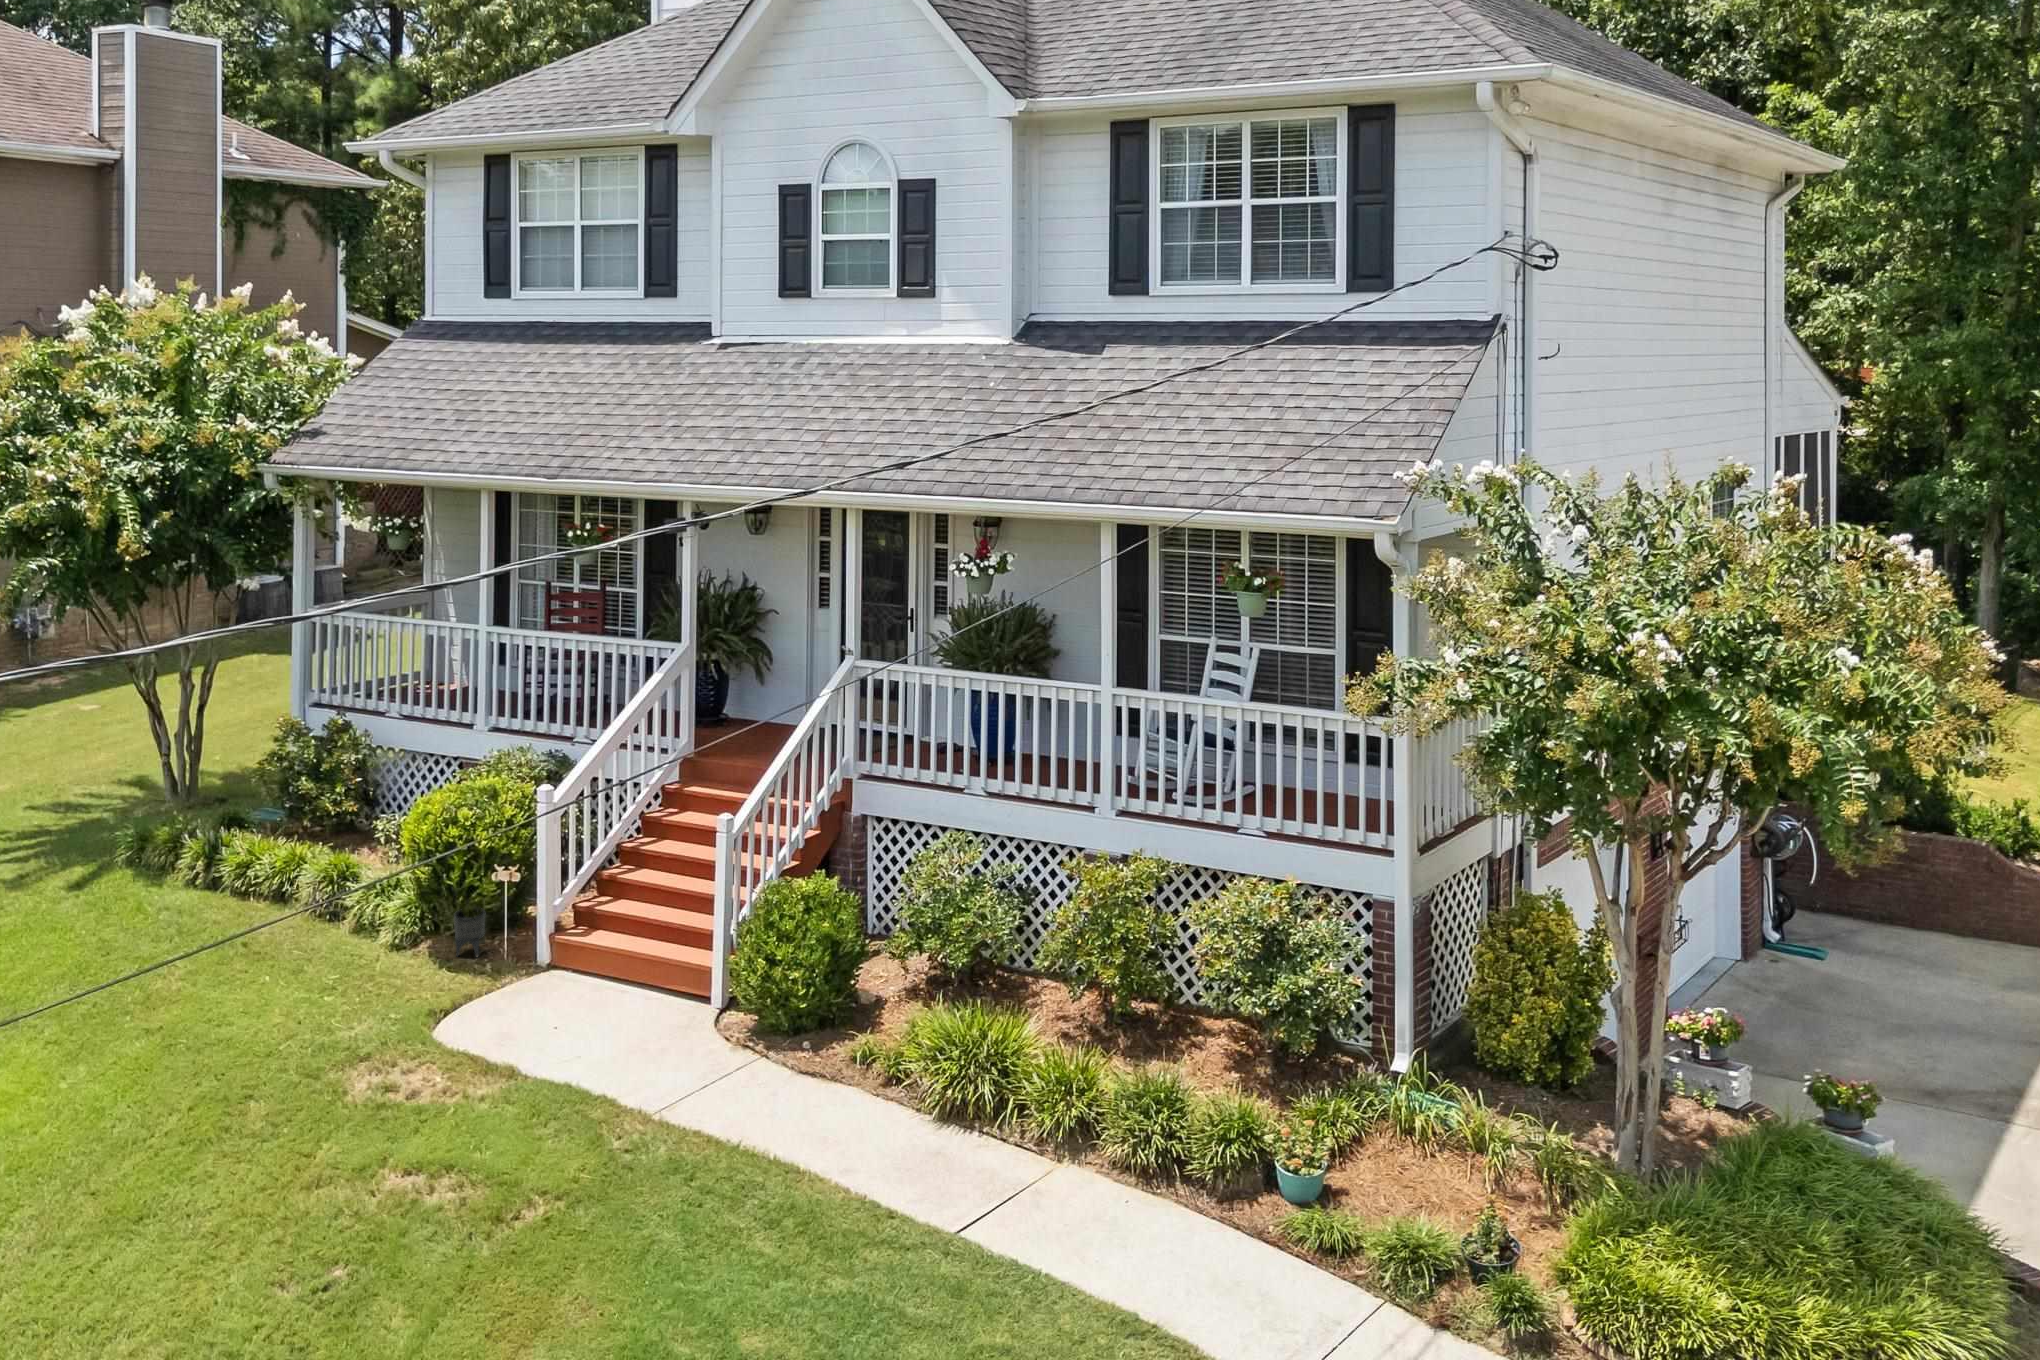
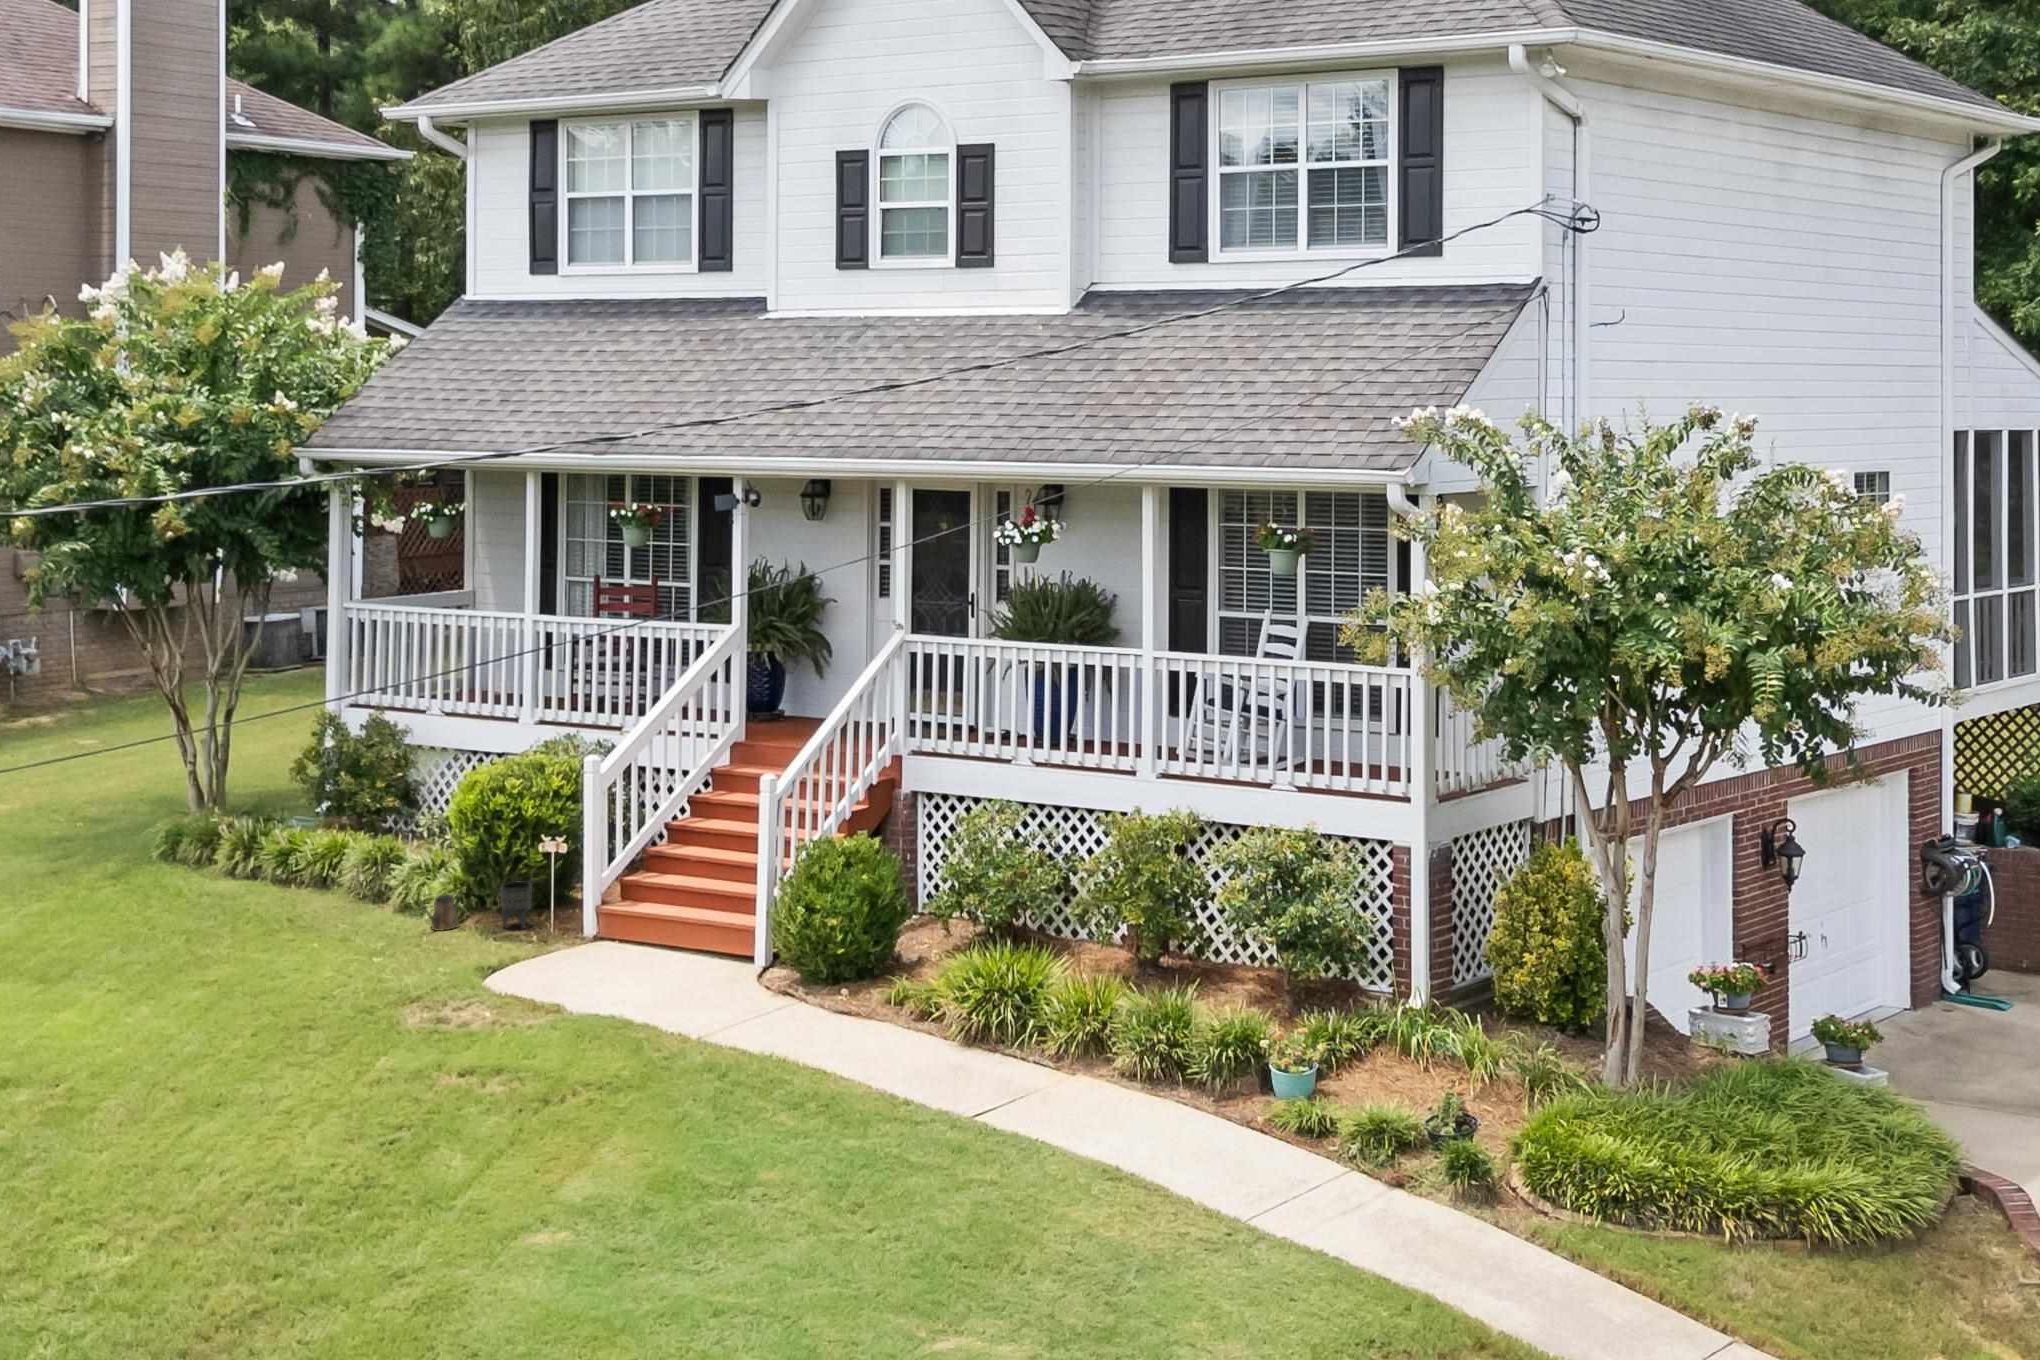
watering can: none [368,921,413,960] -> present [419,895,460,931]

